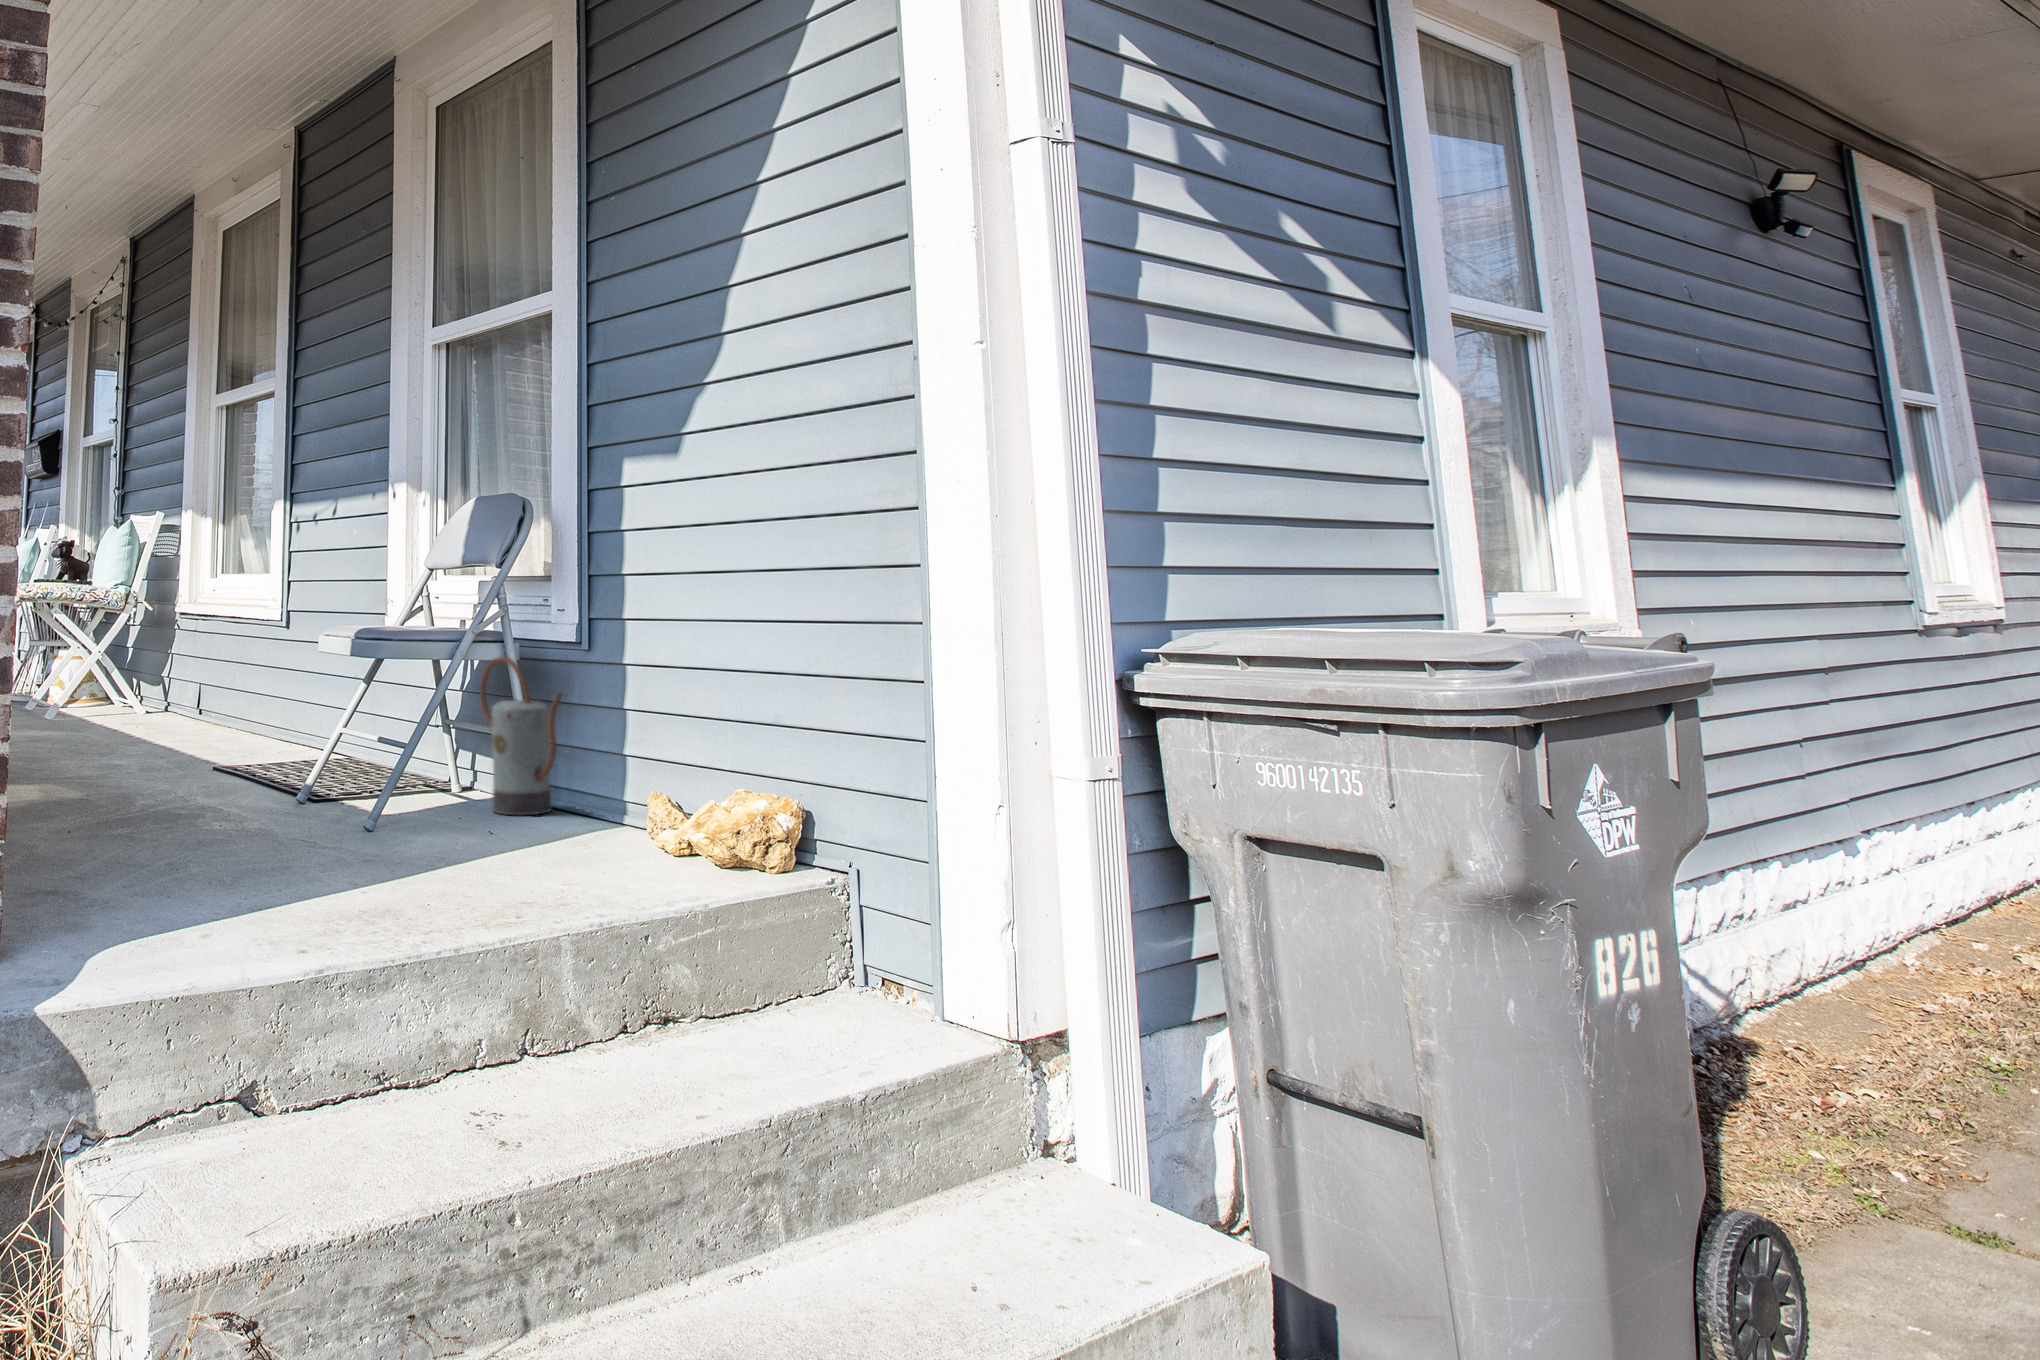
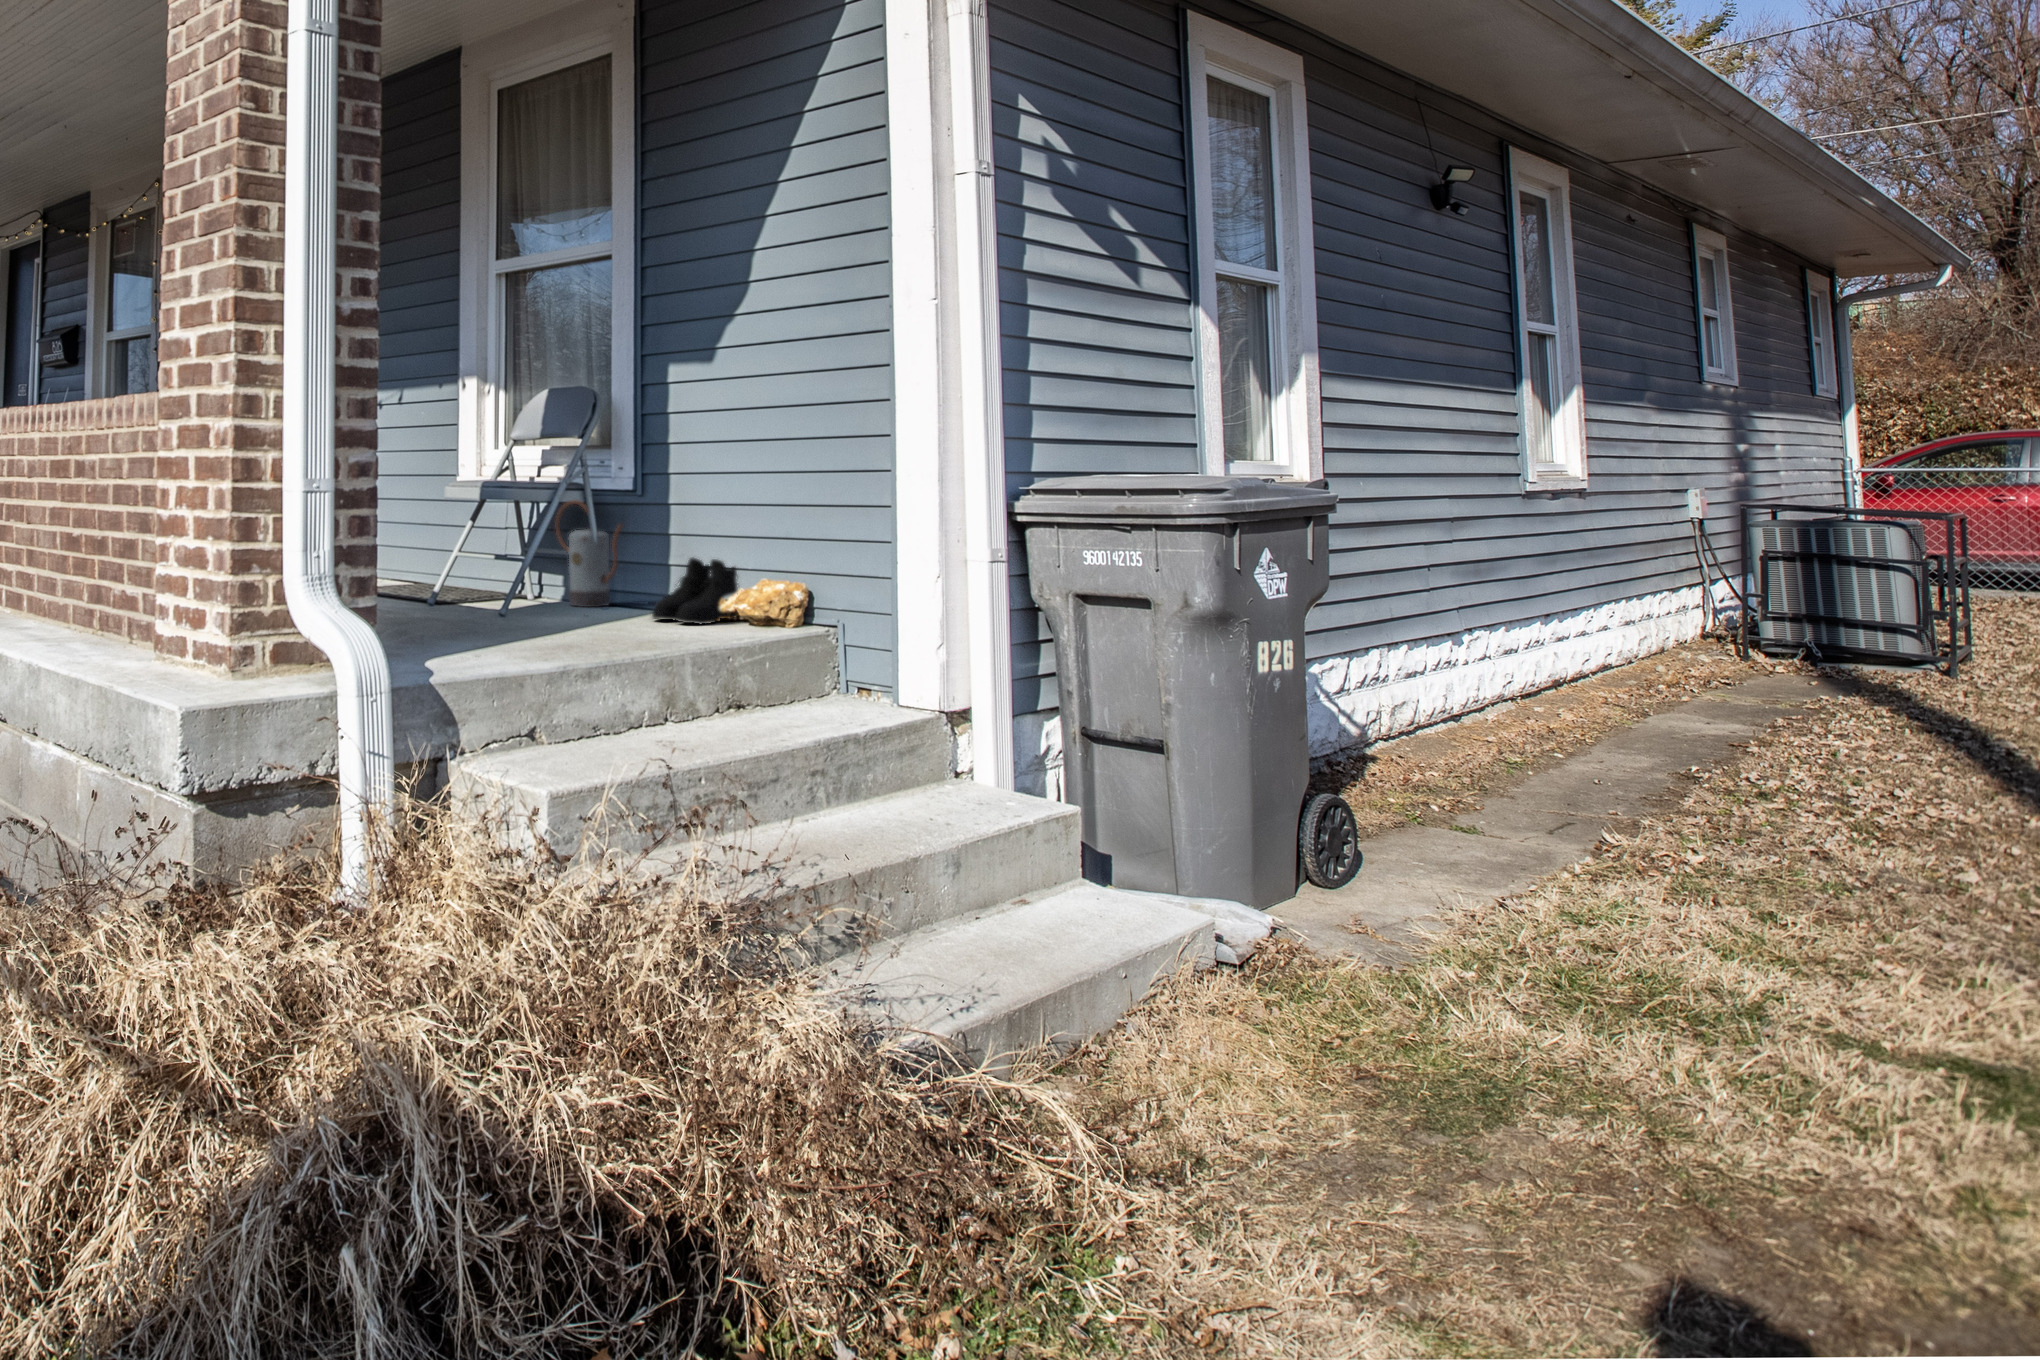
boots: none [577,750,714,861] -> present [652,558,738,625]

